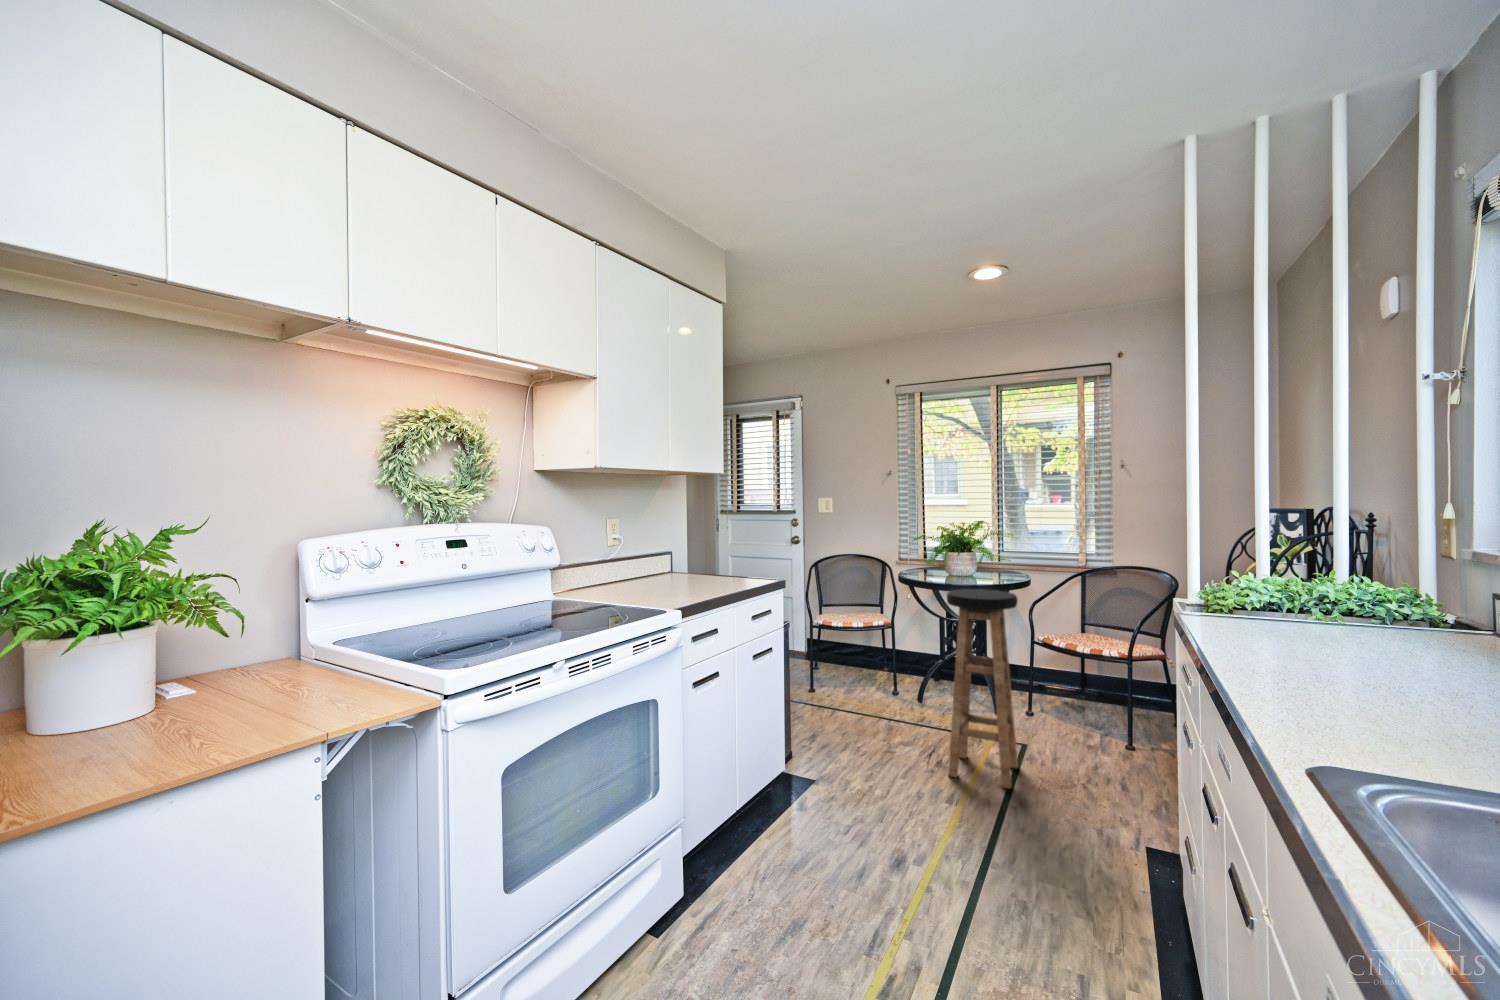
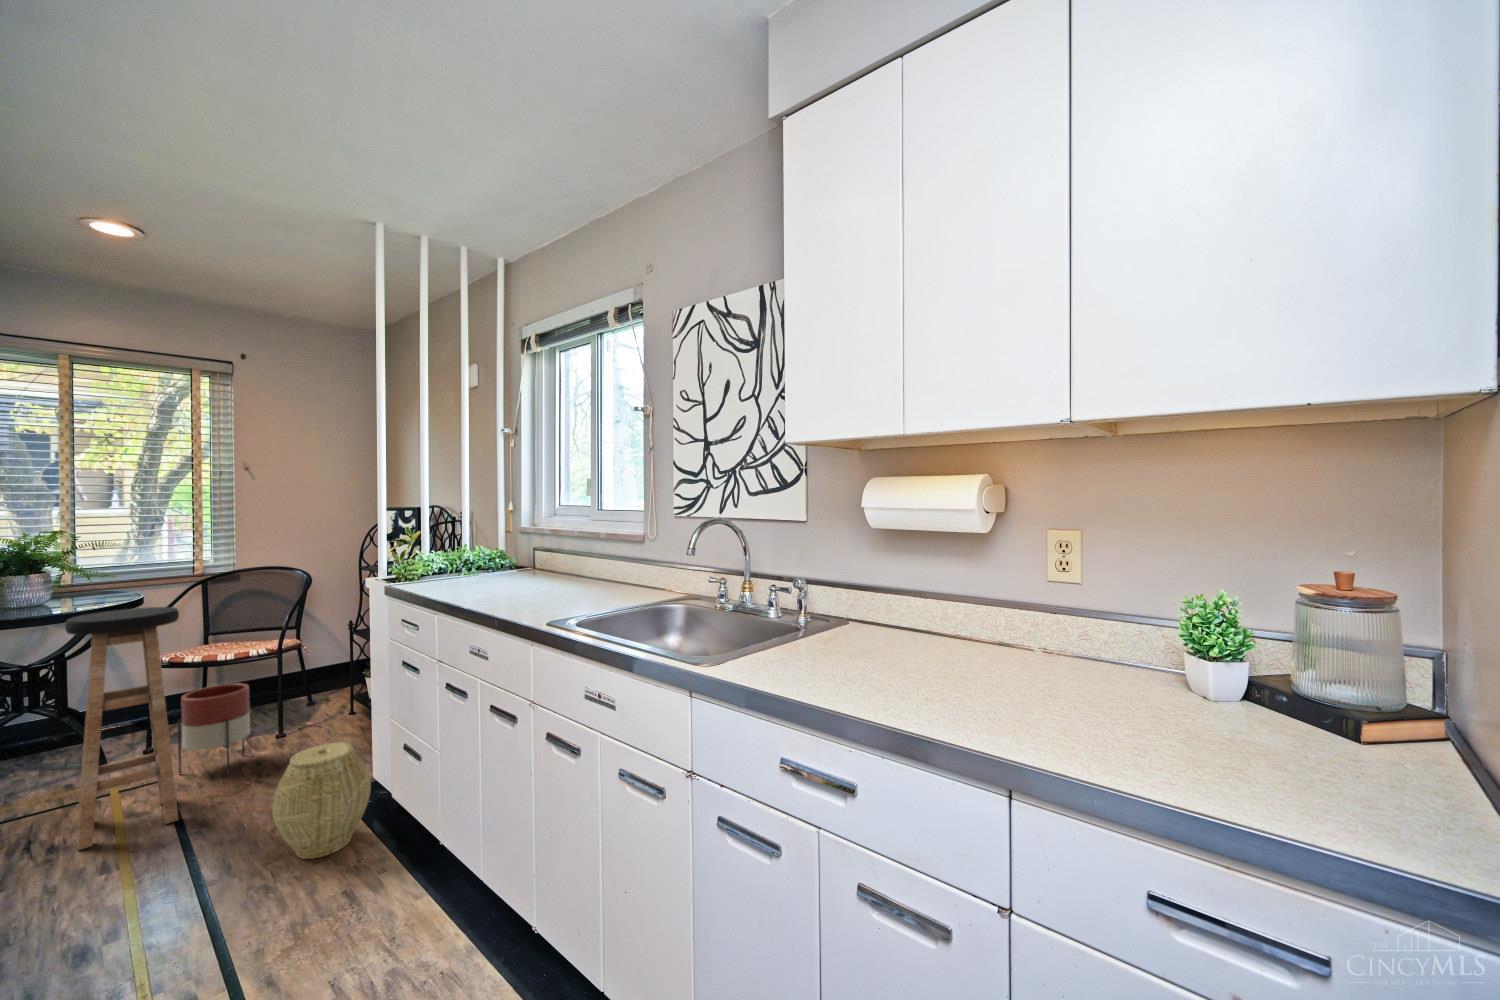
planter: none [1034,674,1089,766] -> present [178,683,250,774]
woven basket: none [1045,779,1151,918] -> present [272,742,371,859]

